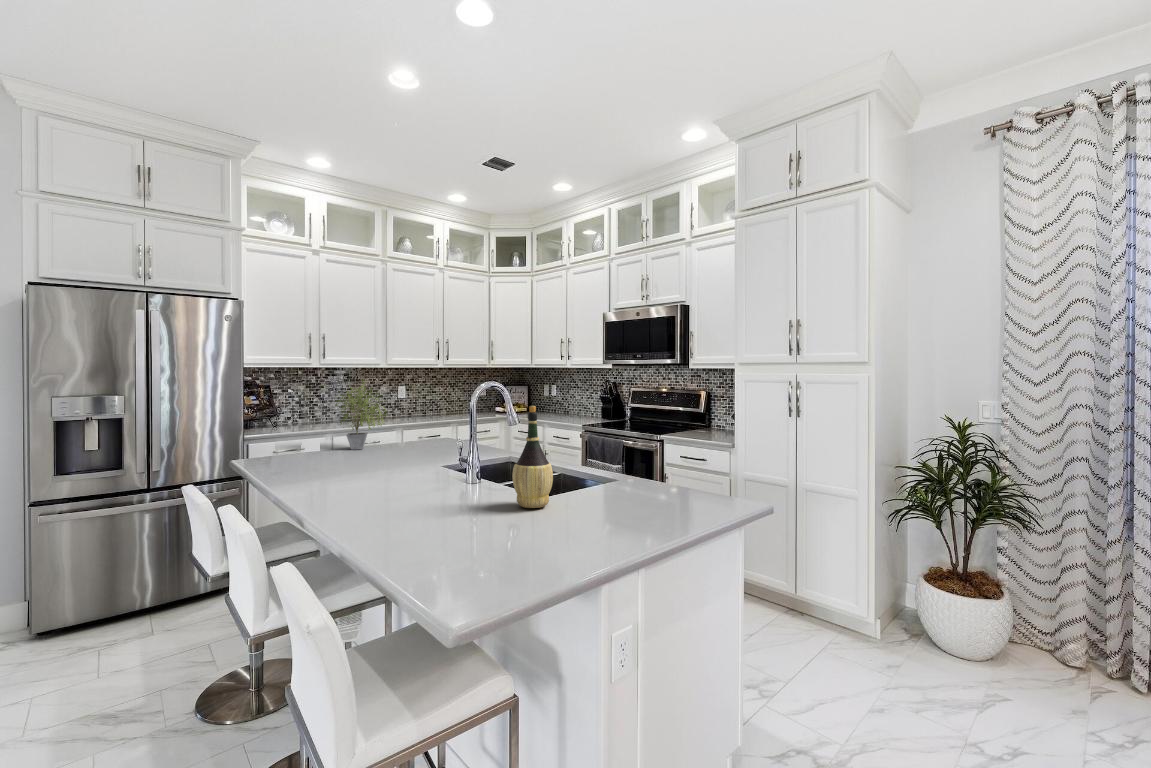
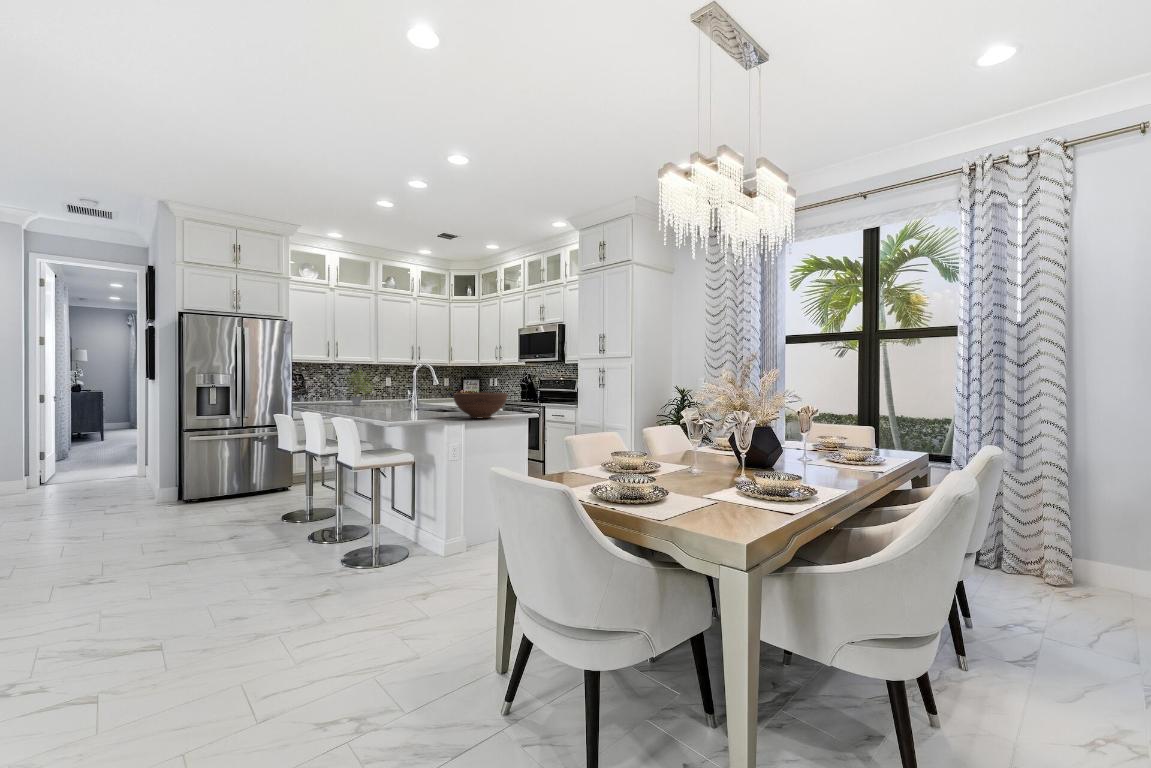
wine bottle: present [512,406,553,508] -> none [423,372,441,416]
fruit bowl: none [595,452,727,526] -> present [453,392,508,418]

